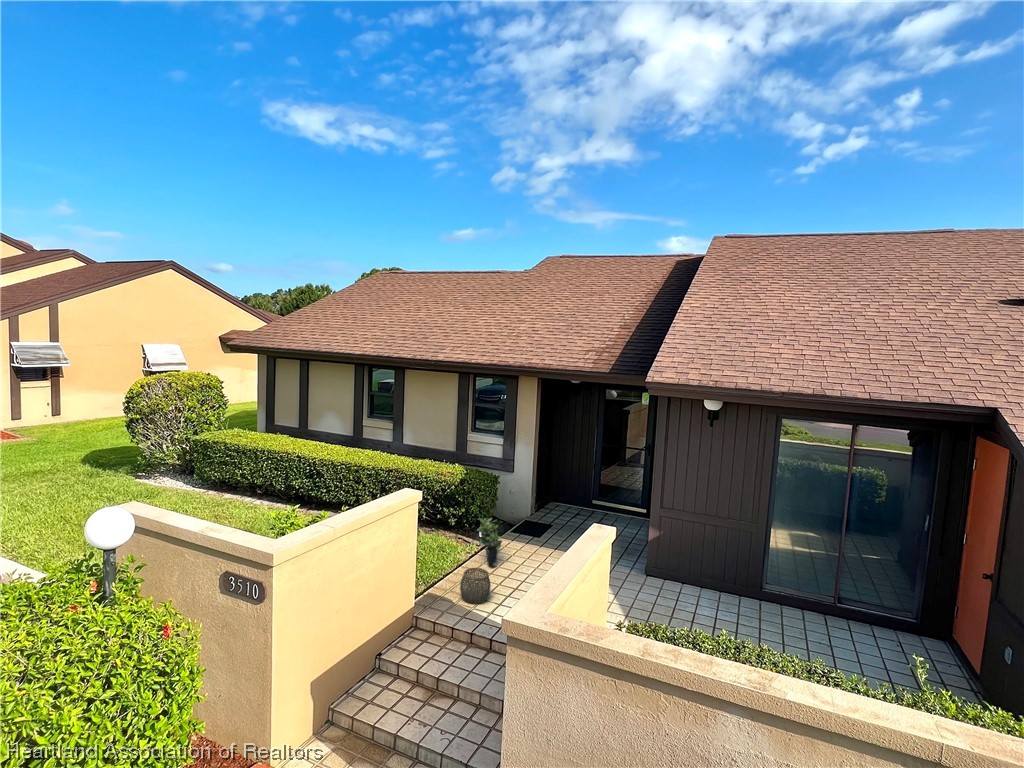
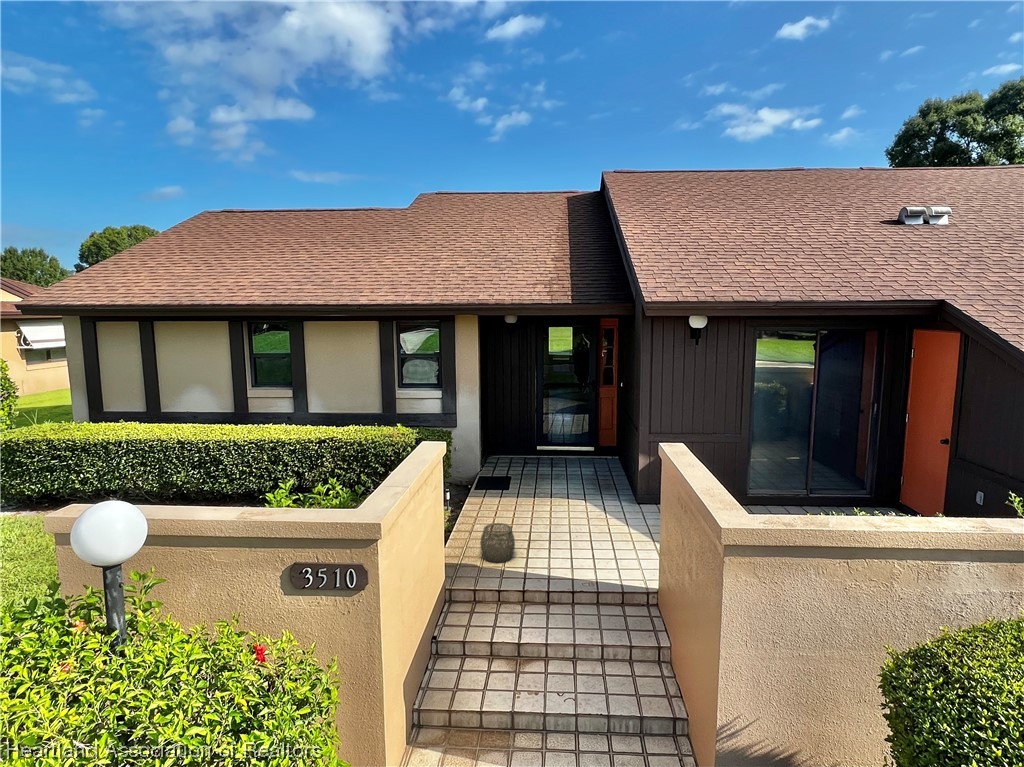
potted plant: present [477,518,502,568] -> none [466,471,497,526]

